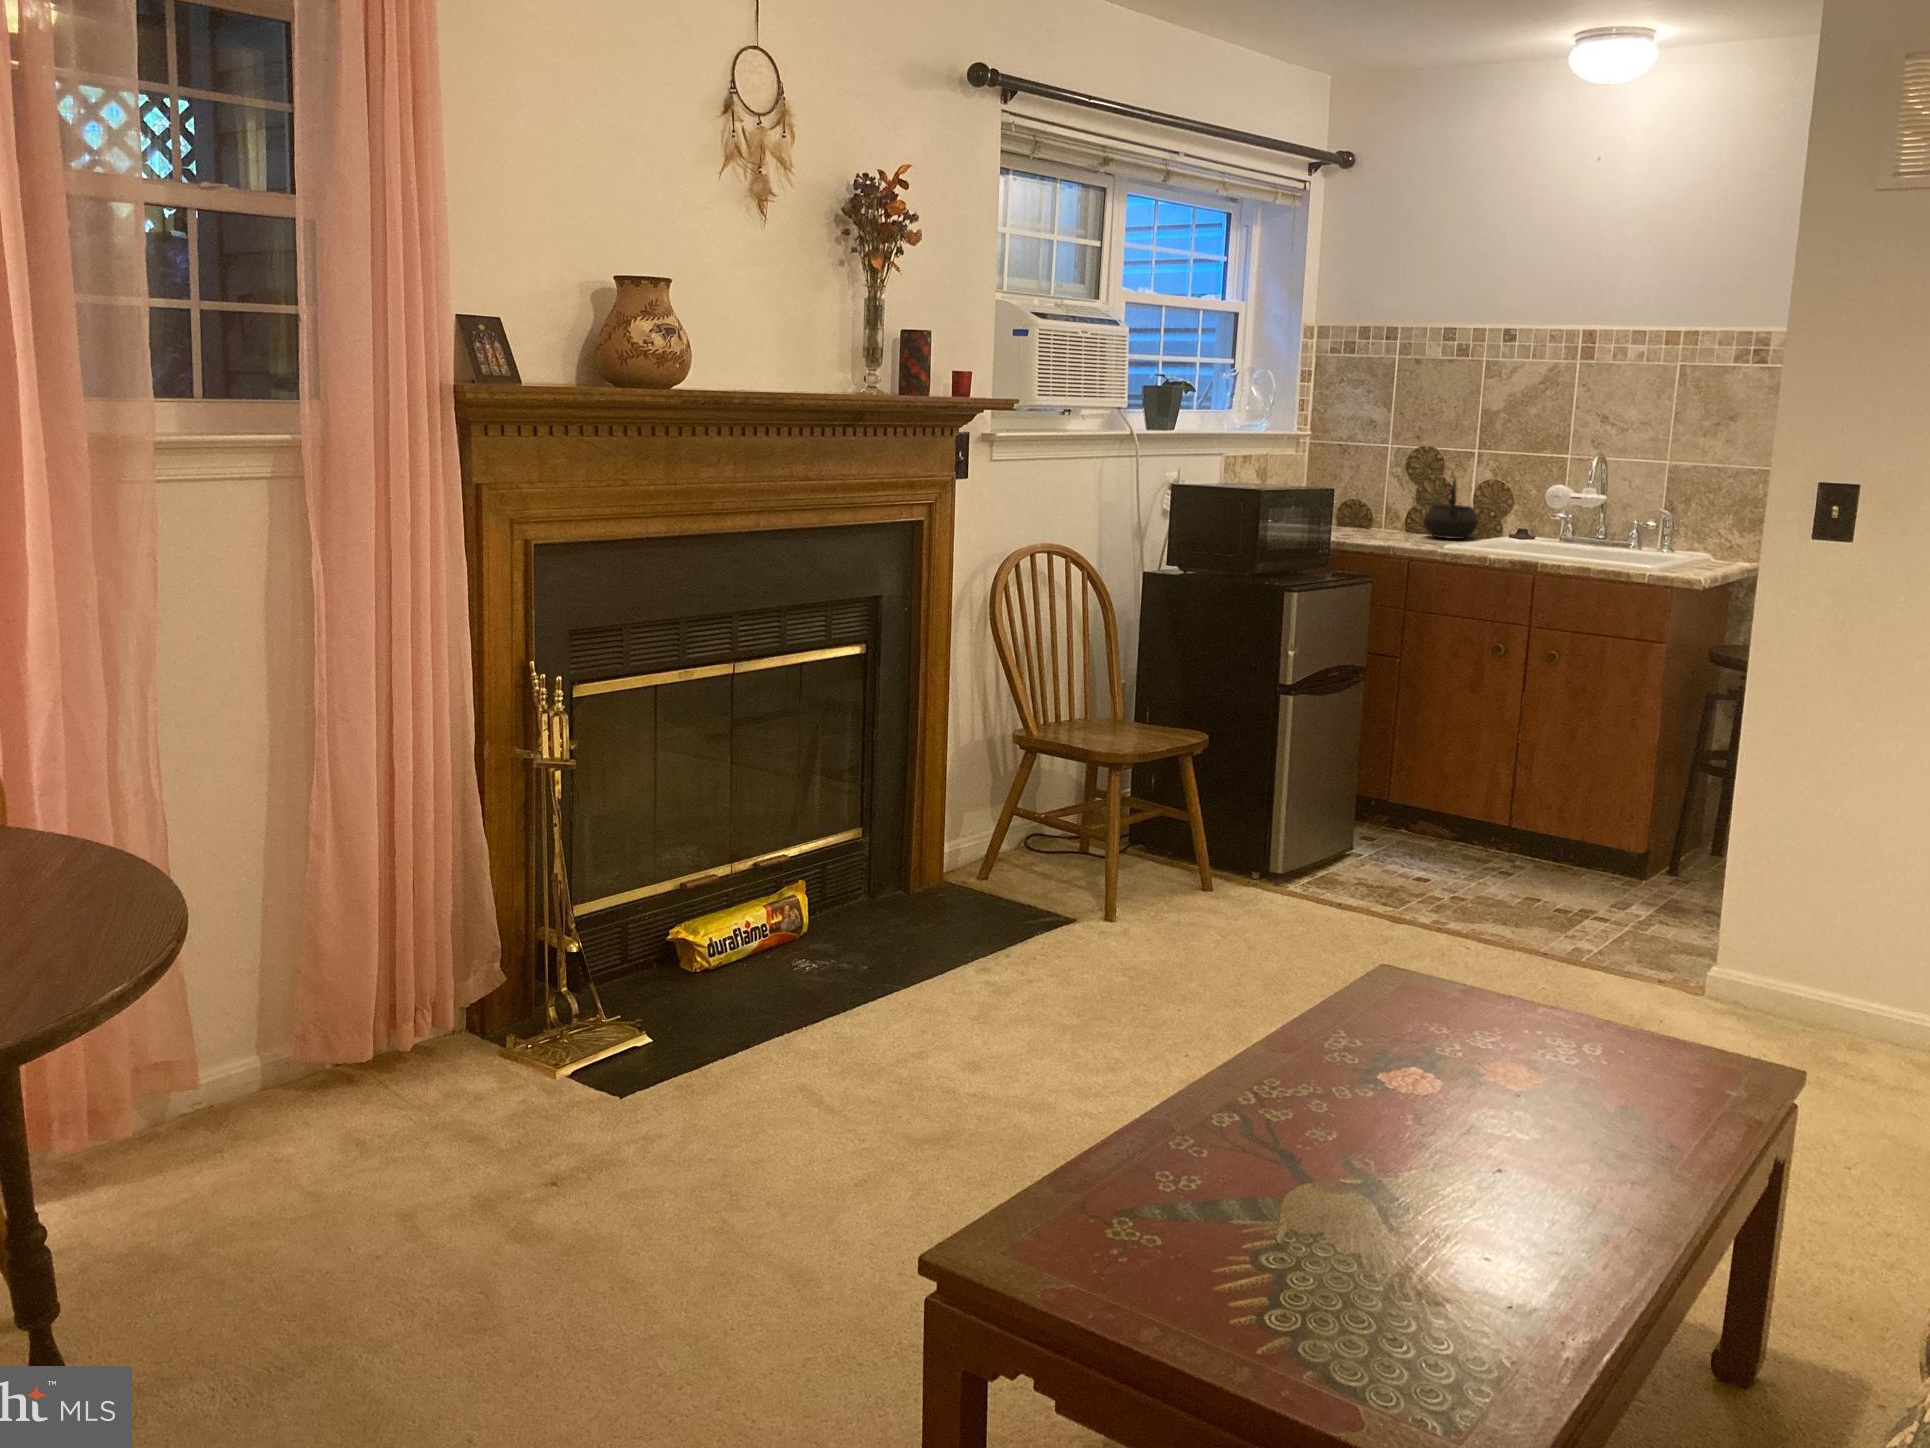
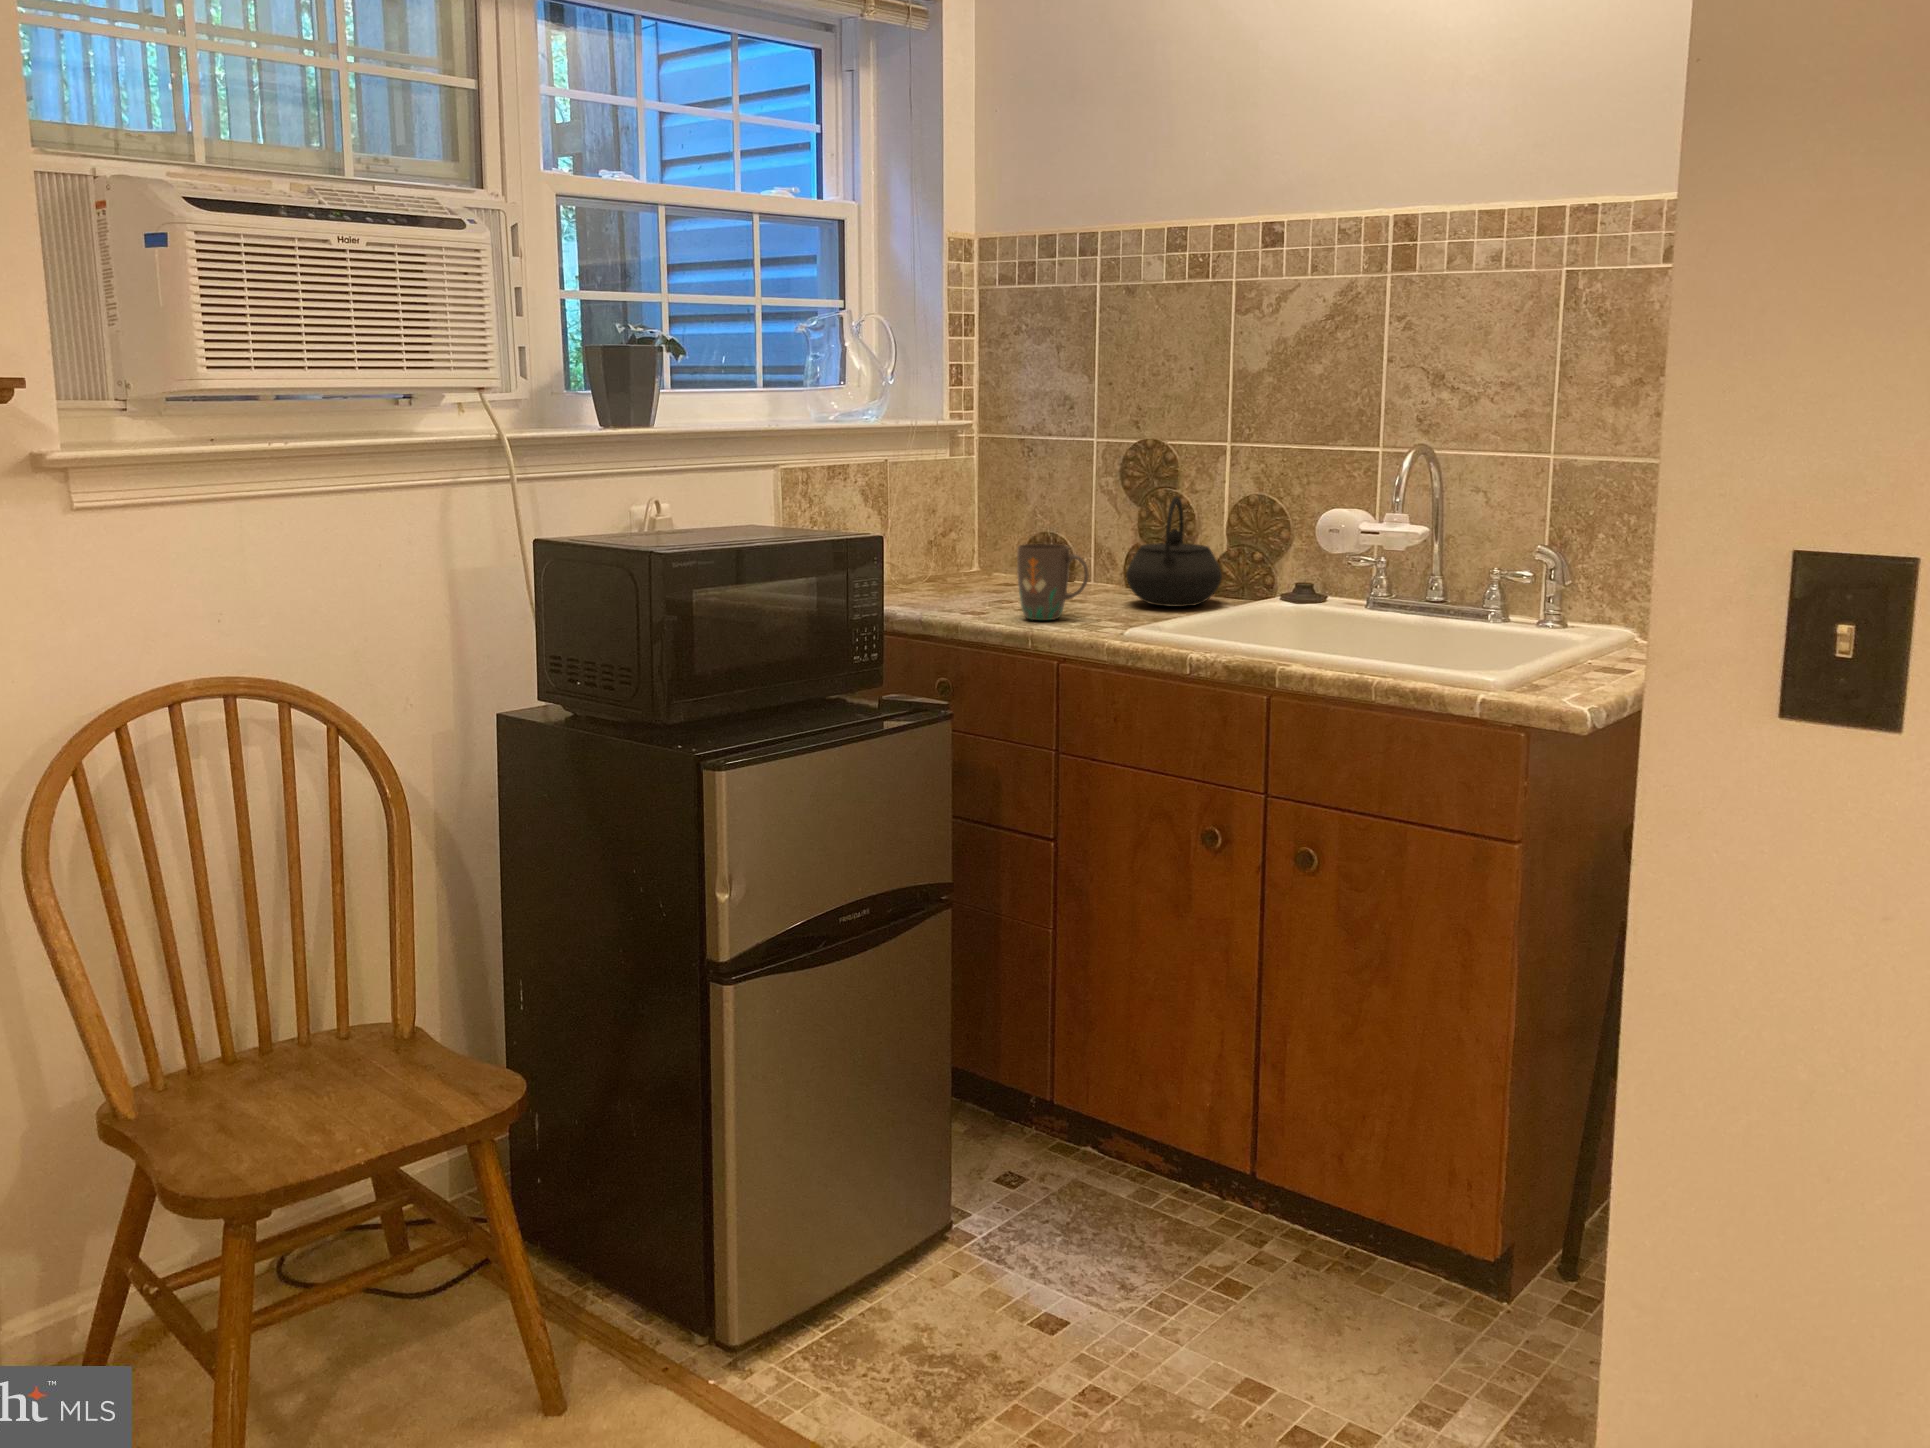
mug: none [1373,501,1414,542] -> present [1017,544,1089,620]

